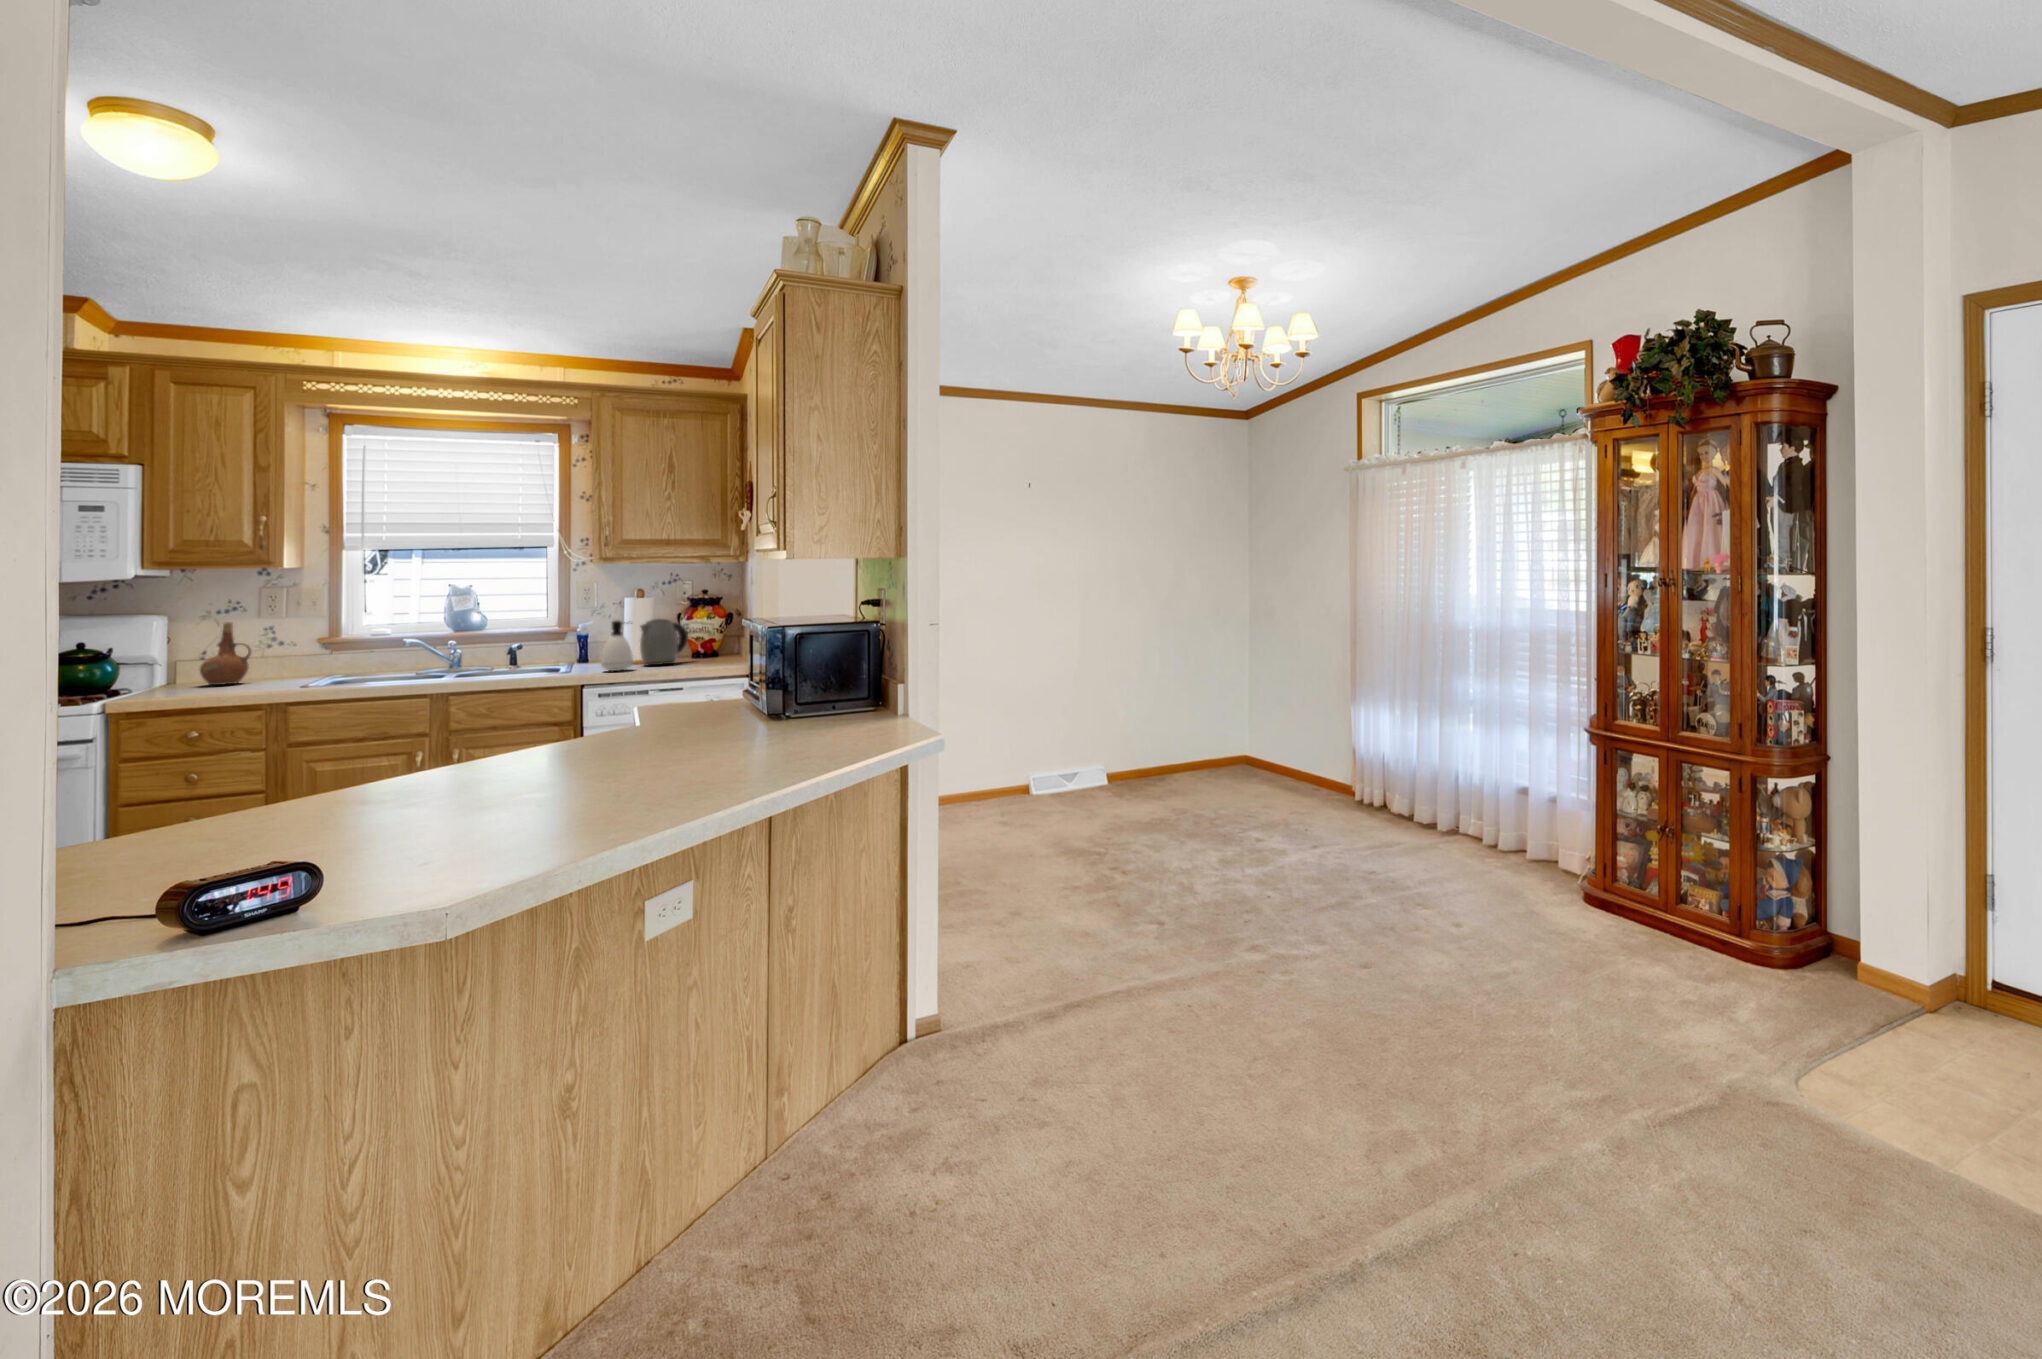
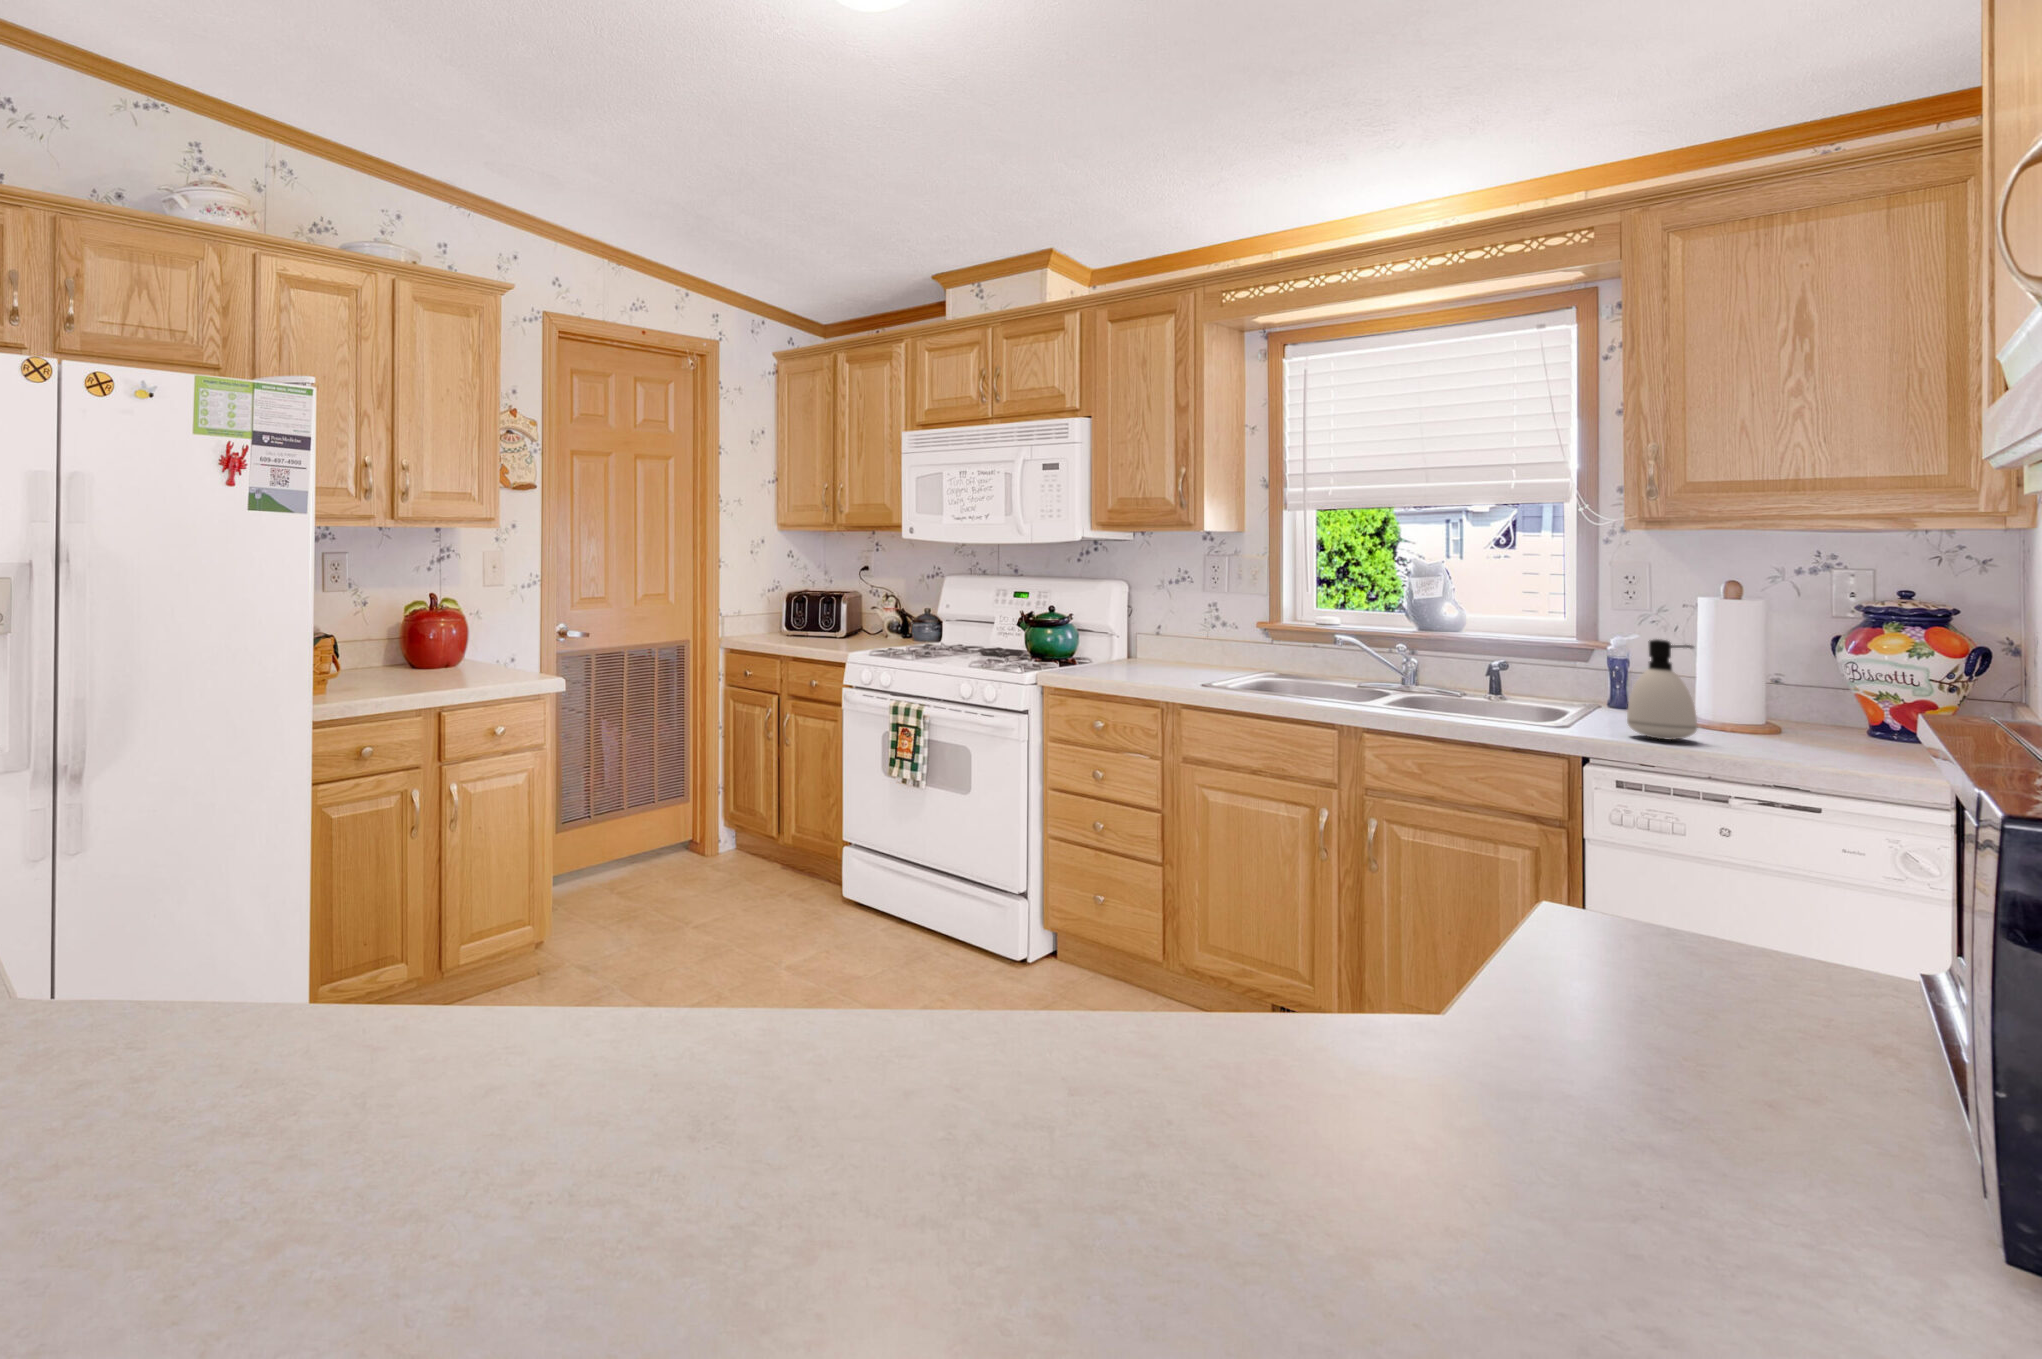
kettle: present [640,619,688,665] -> none [1720,646,1848,745]
ceramic pitcher: present [200,622,252,685] -> none [1151,594,1197,667]

